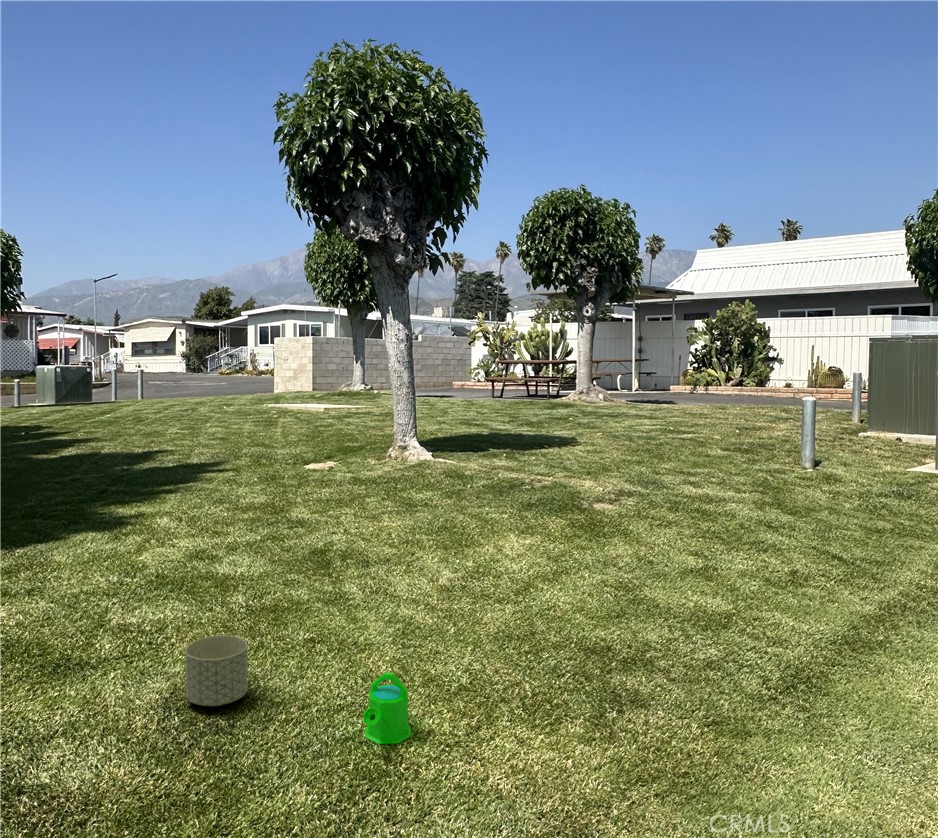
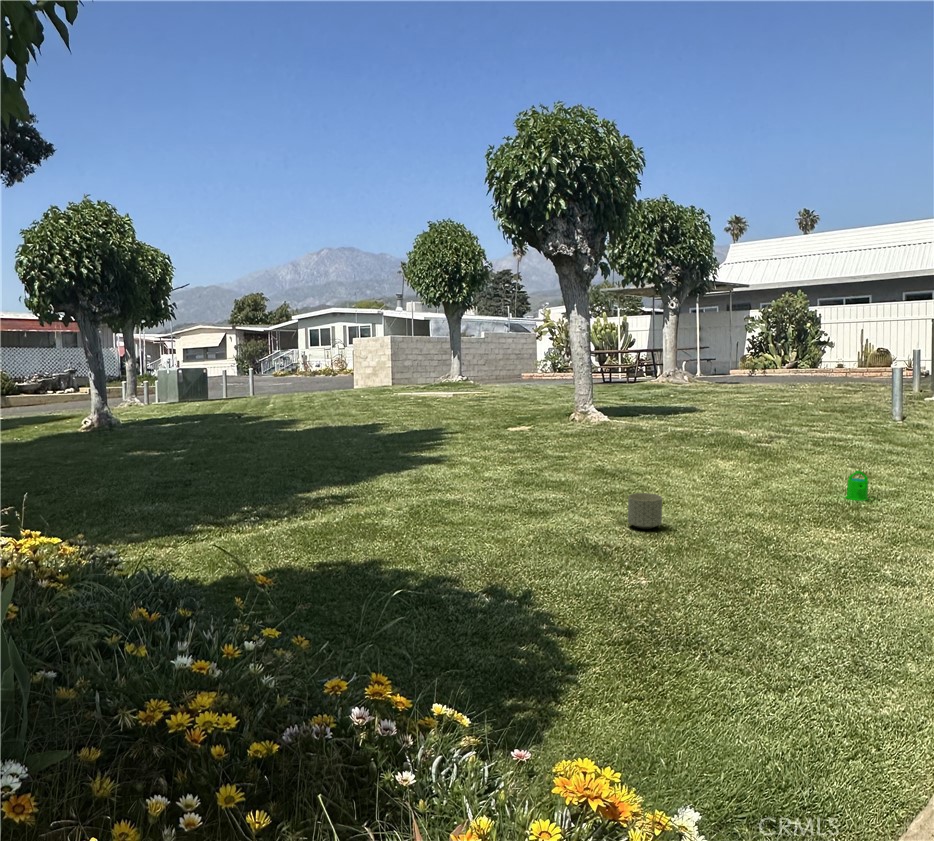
watering can: present [363,672,411,744] -> present [845,471,869,501]

